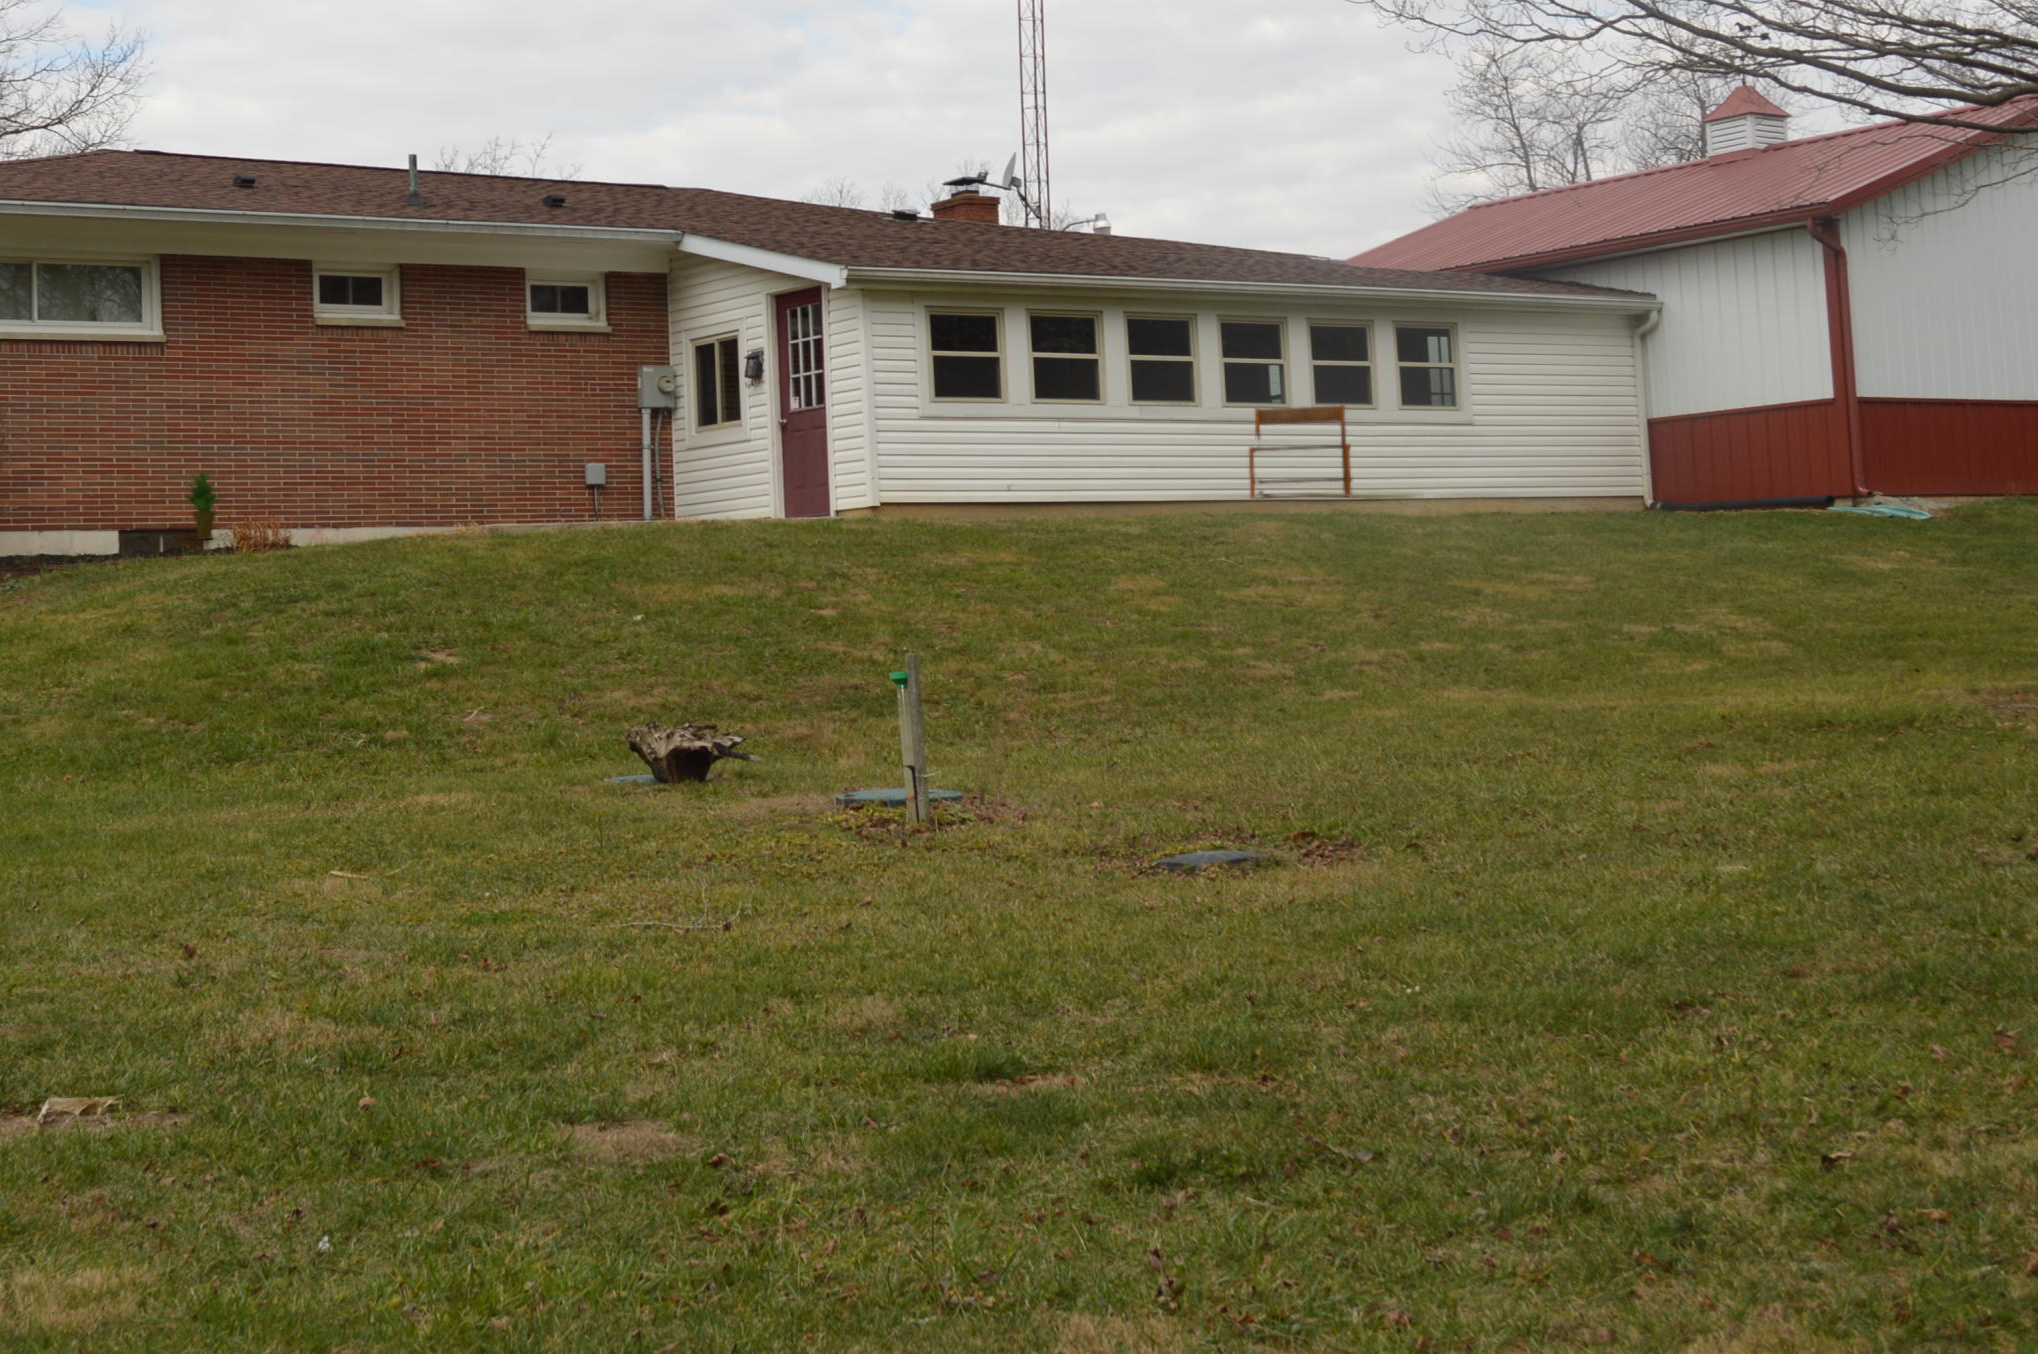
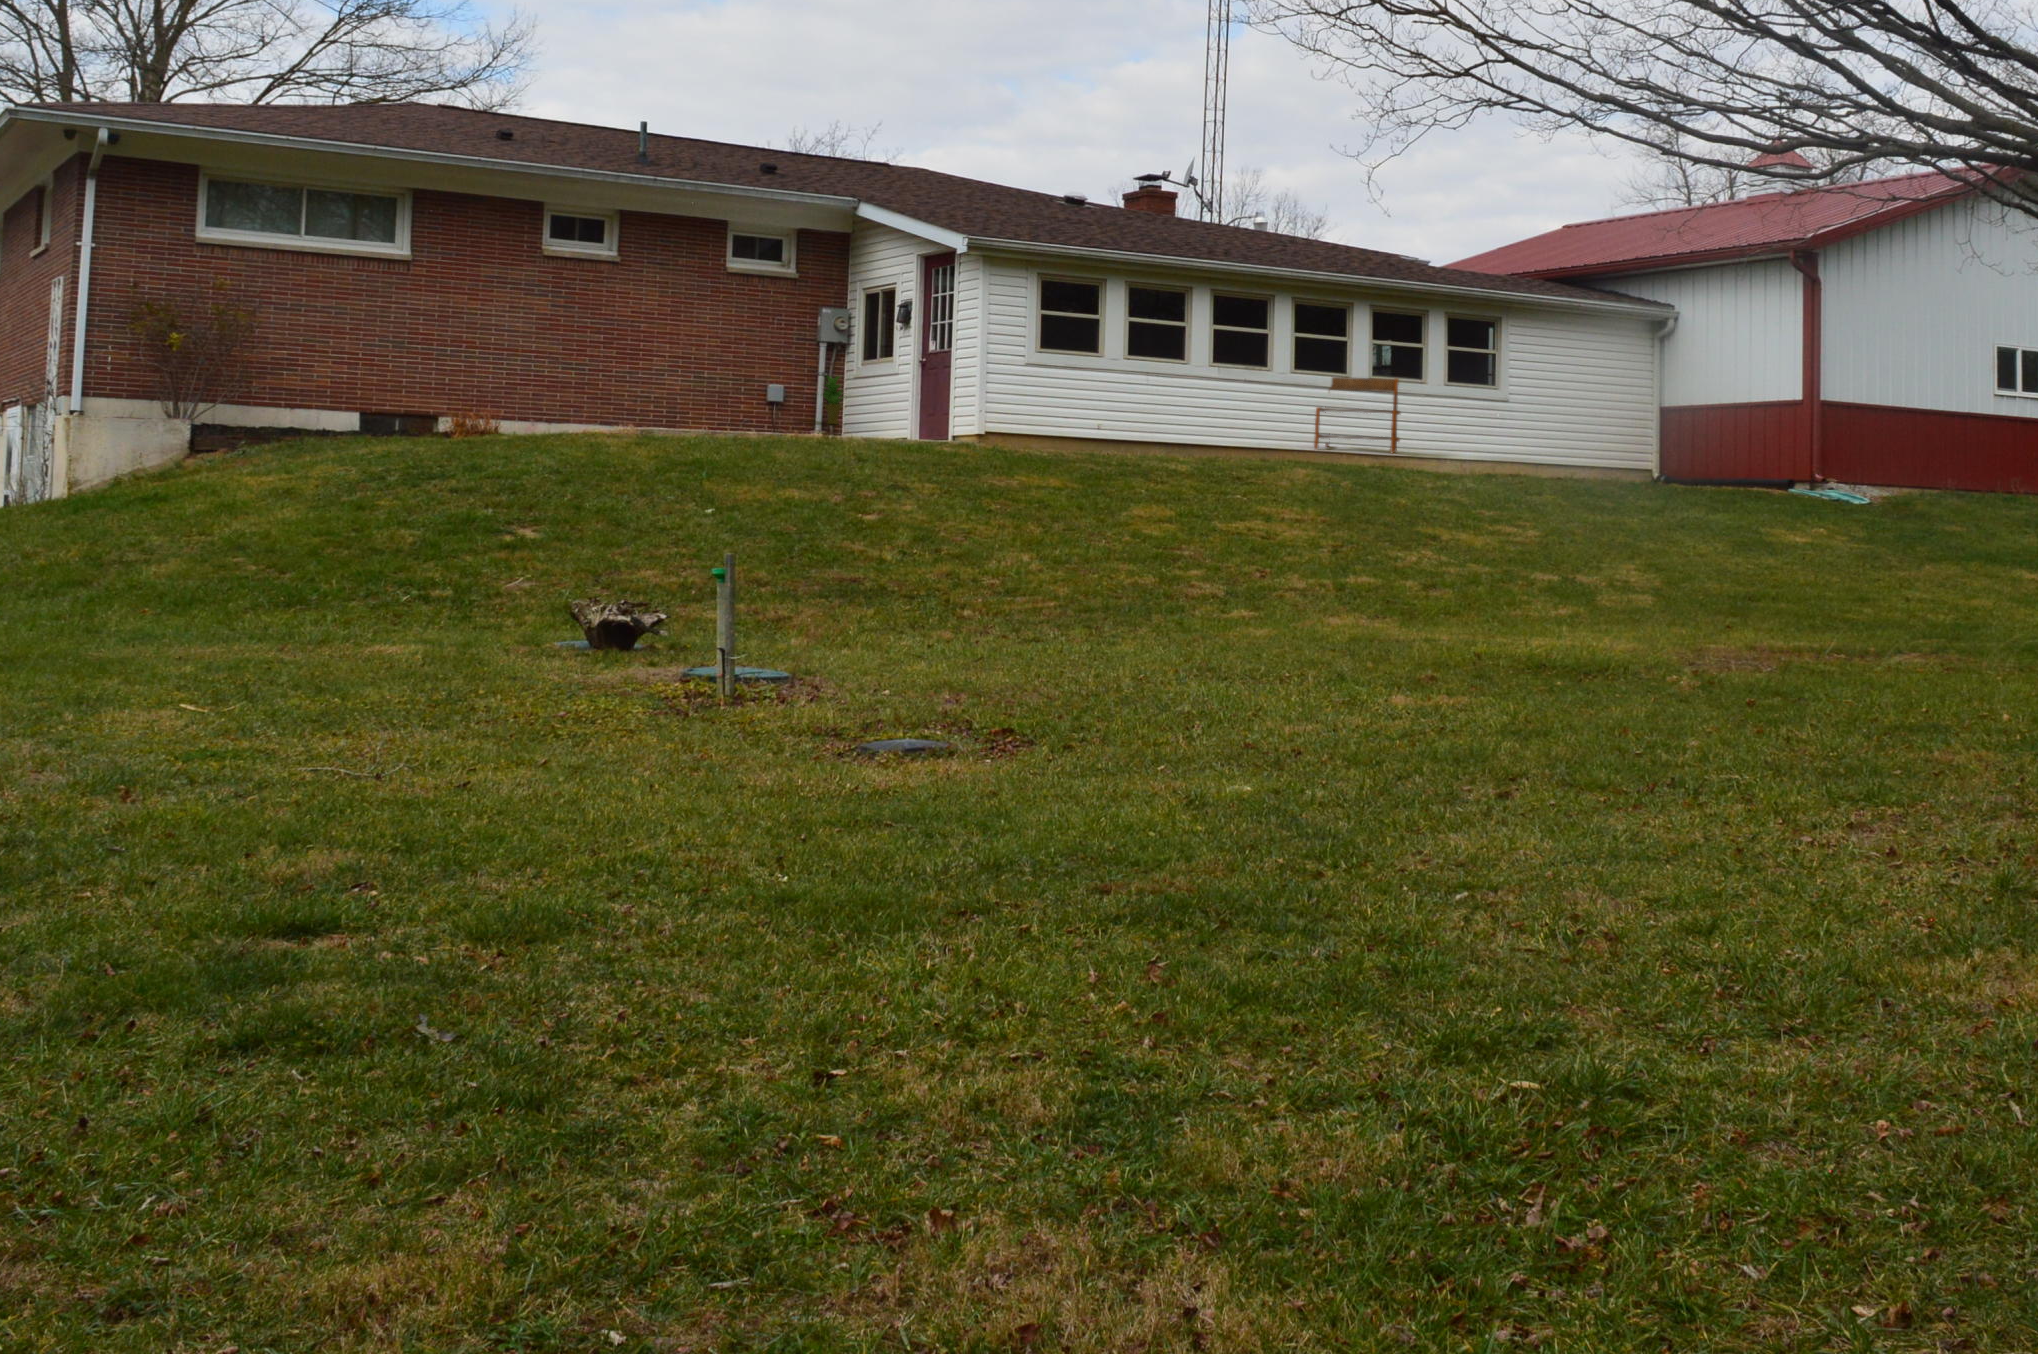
potted plant: present [187,473,220,539] -> present [823,376,843,424]

